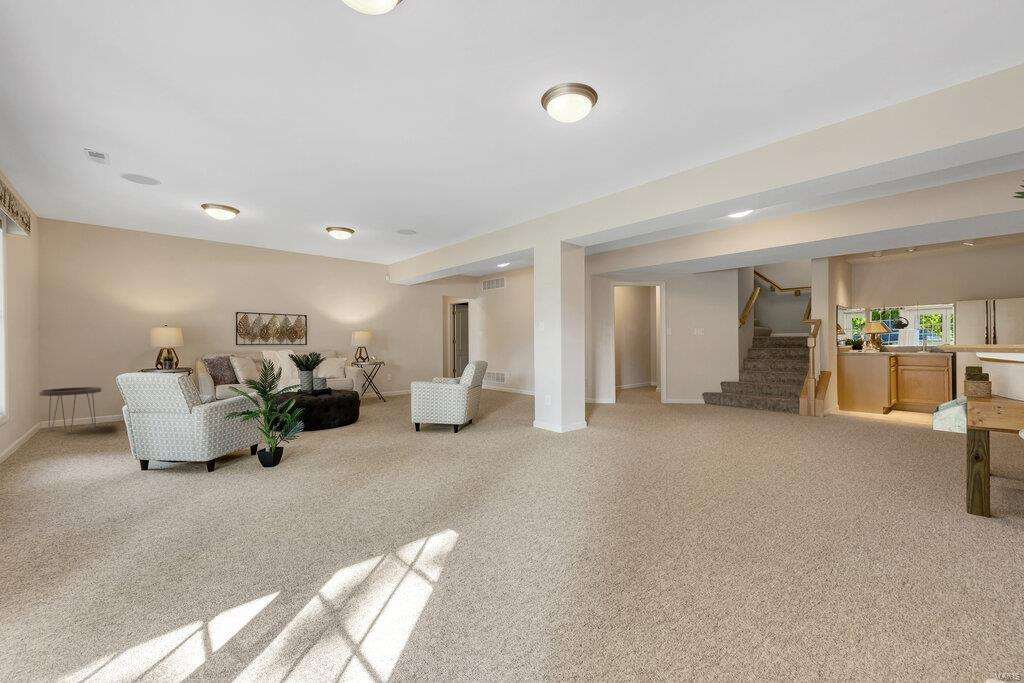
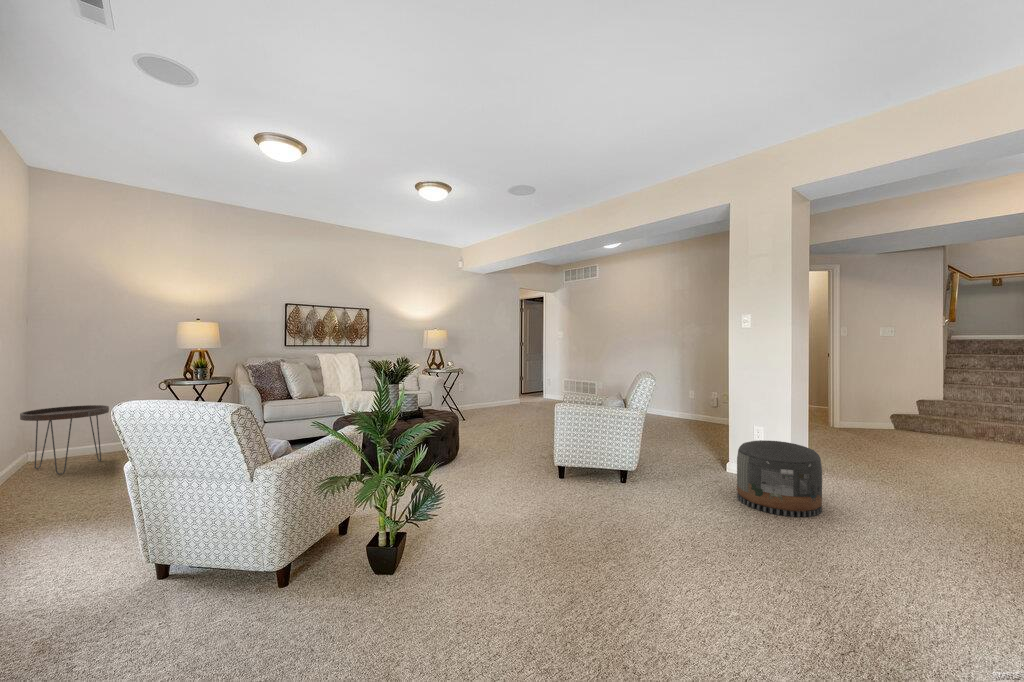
pouf: none [514,403,559,445] -> present [737,440,822,517]

